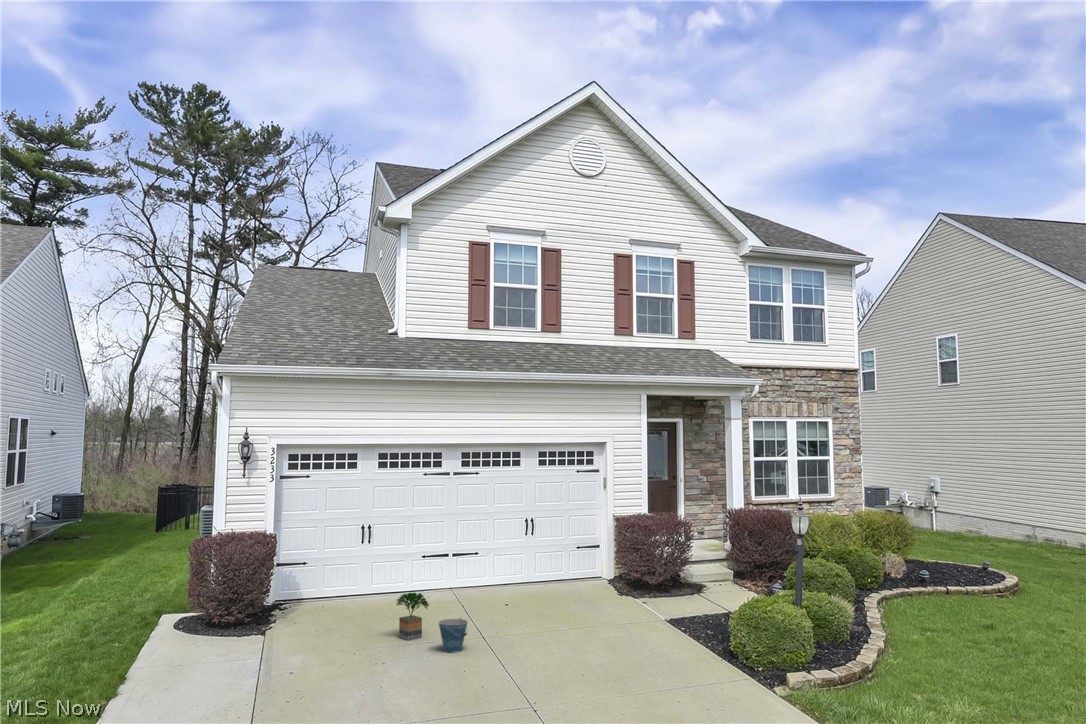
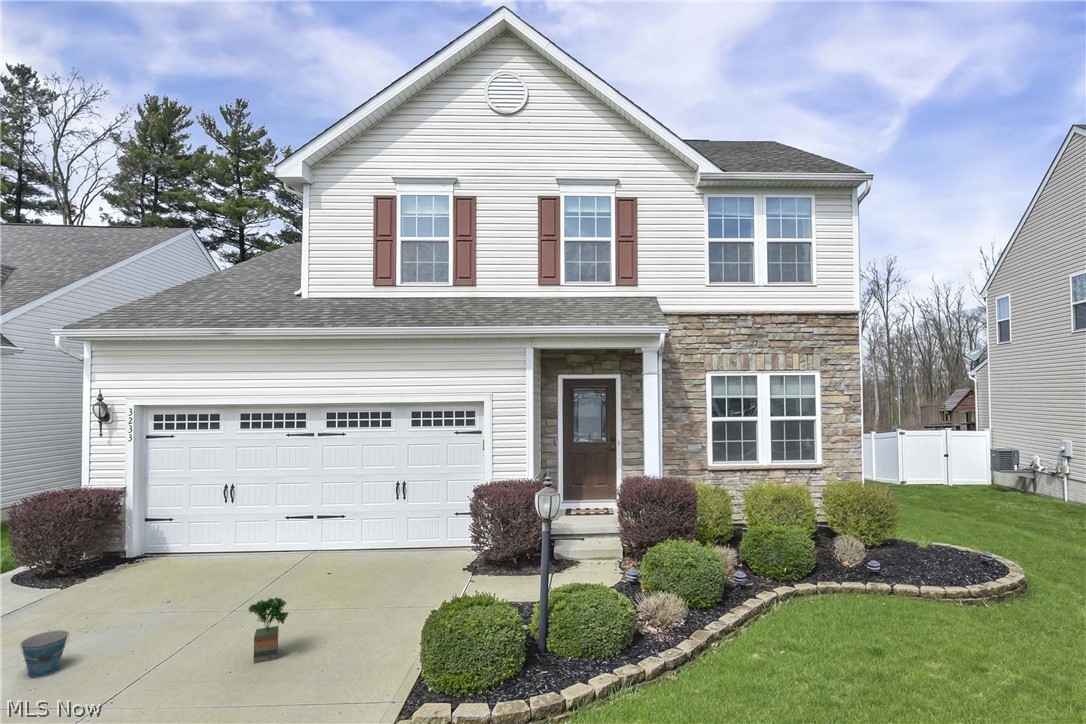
potted tree: present [396,593,429,640] -> present [249,598,288,663]

